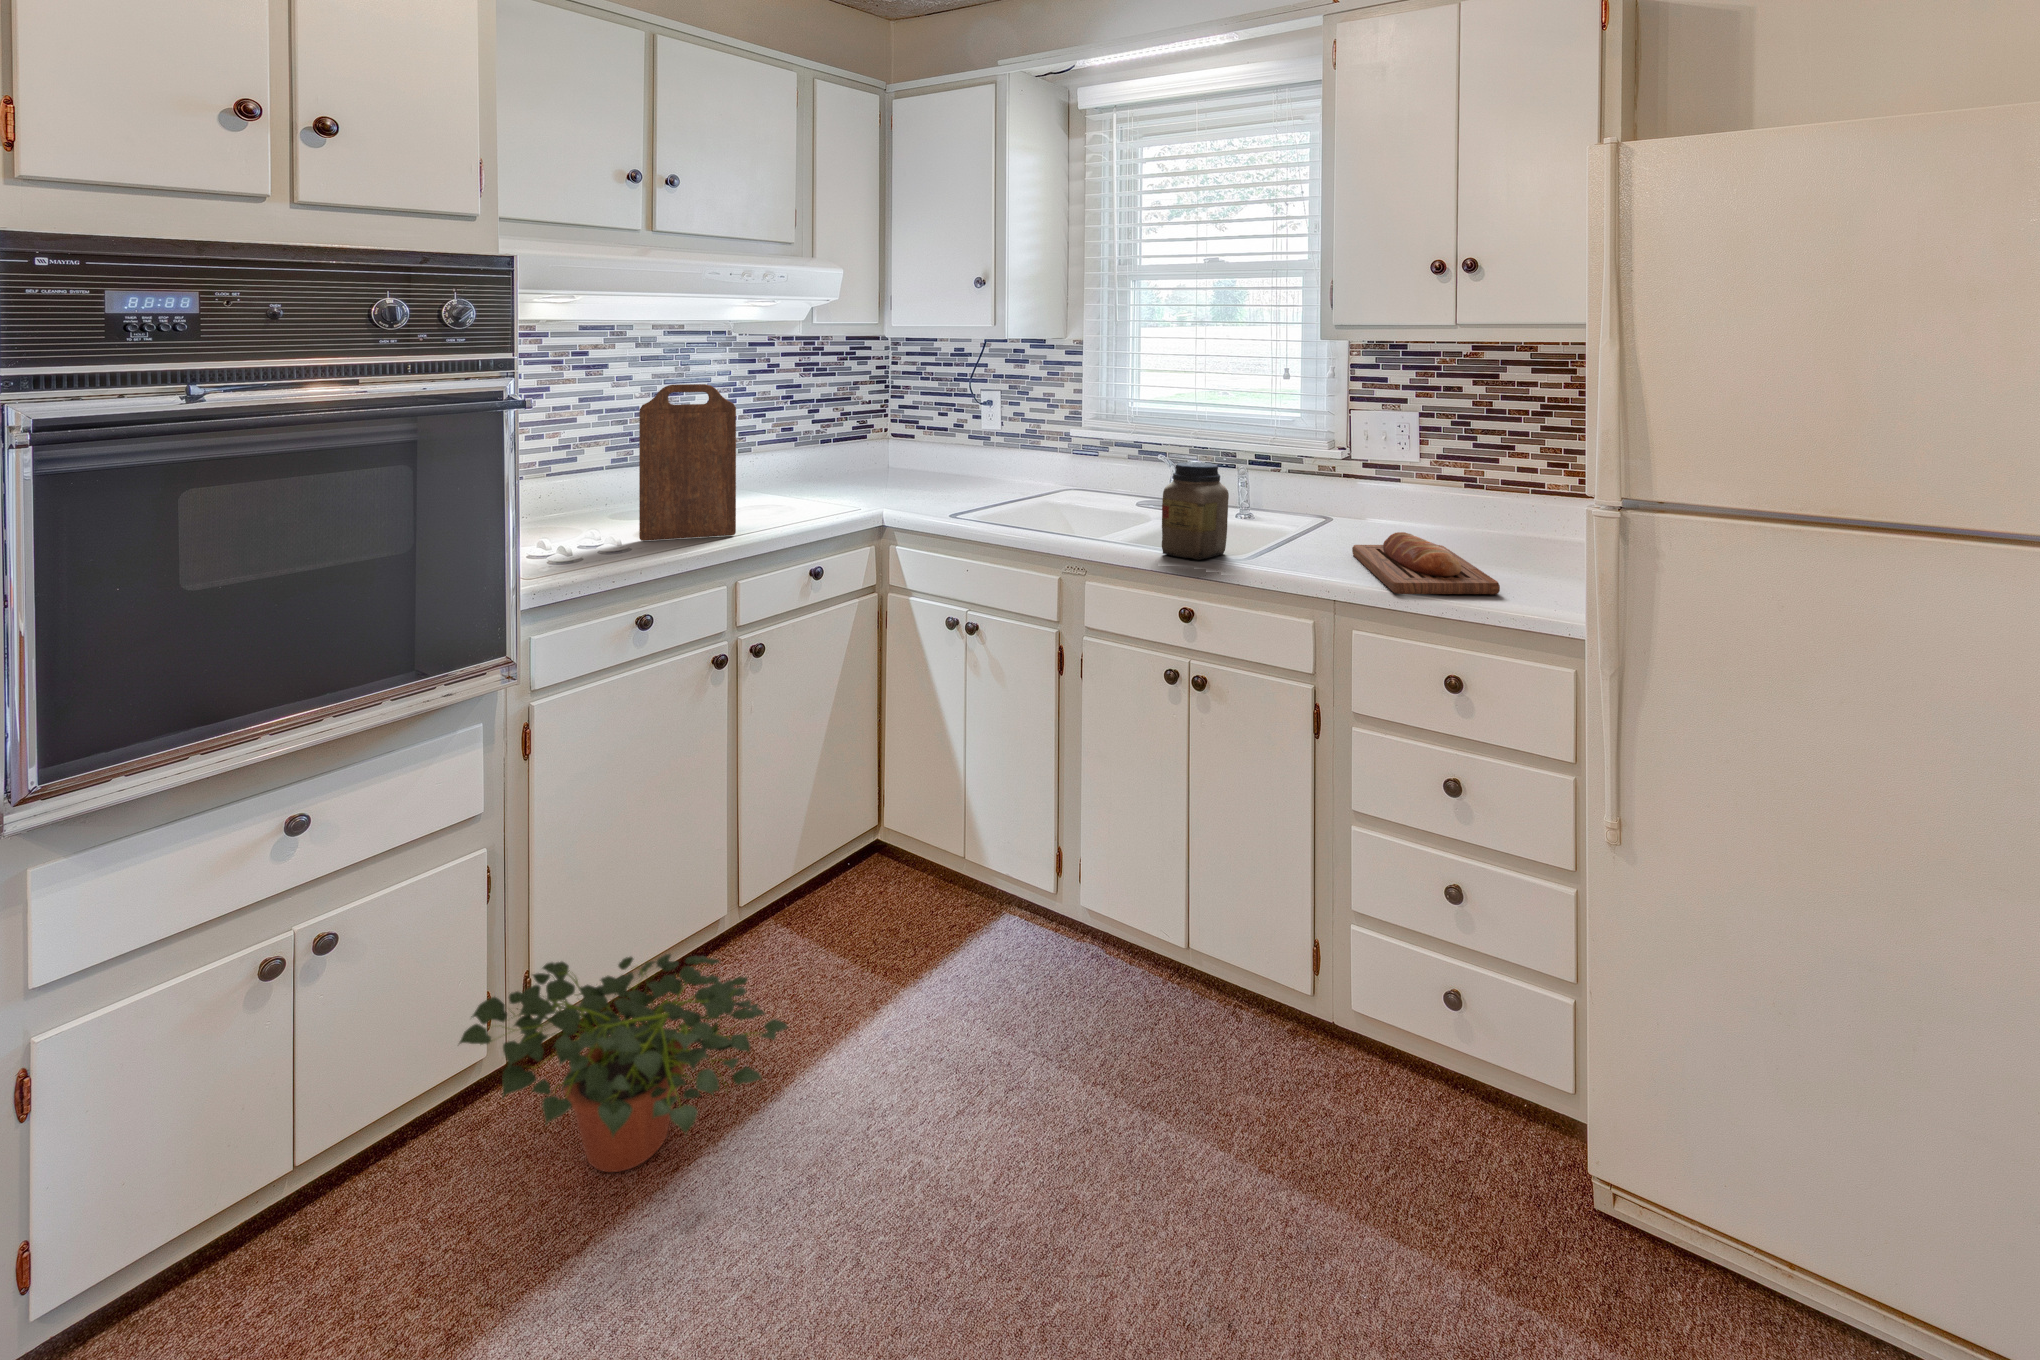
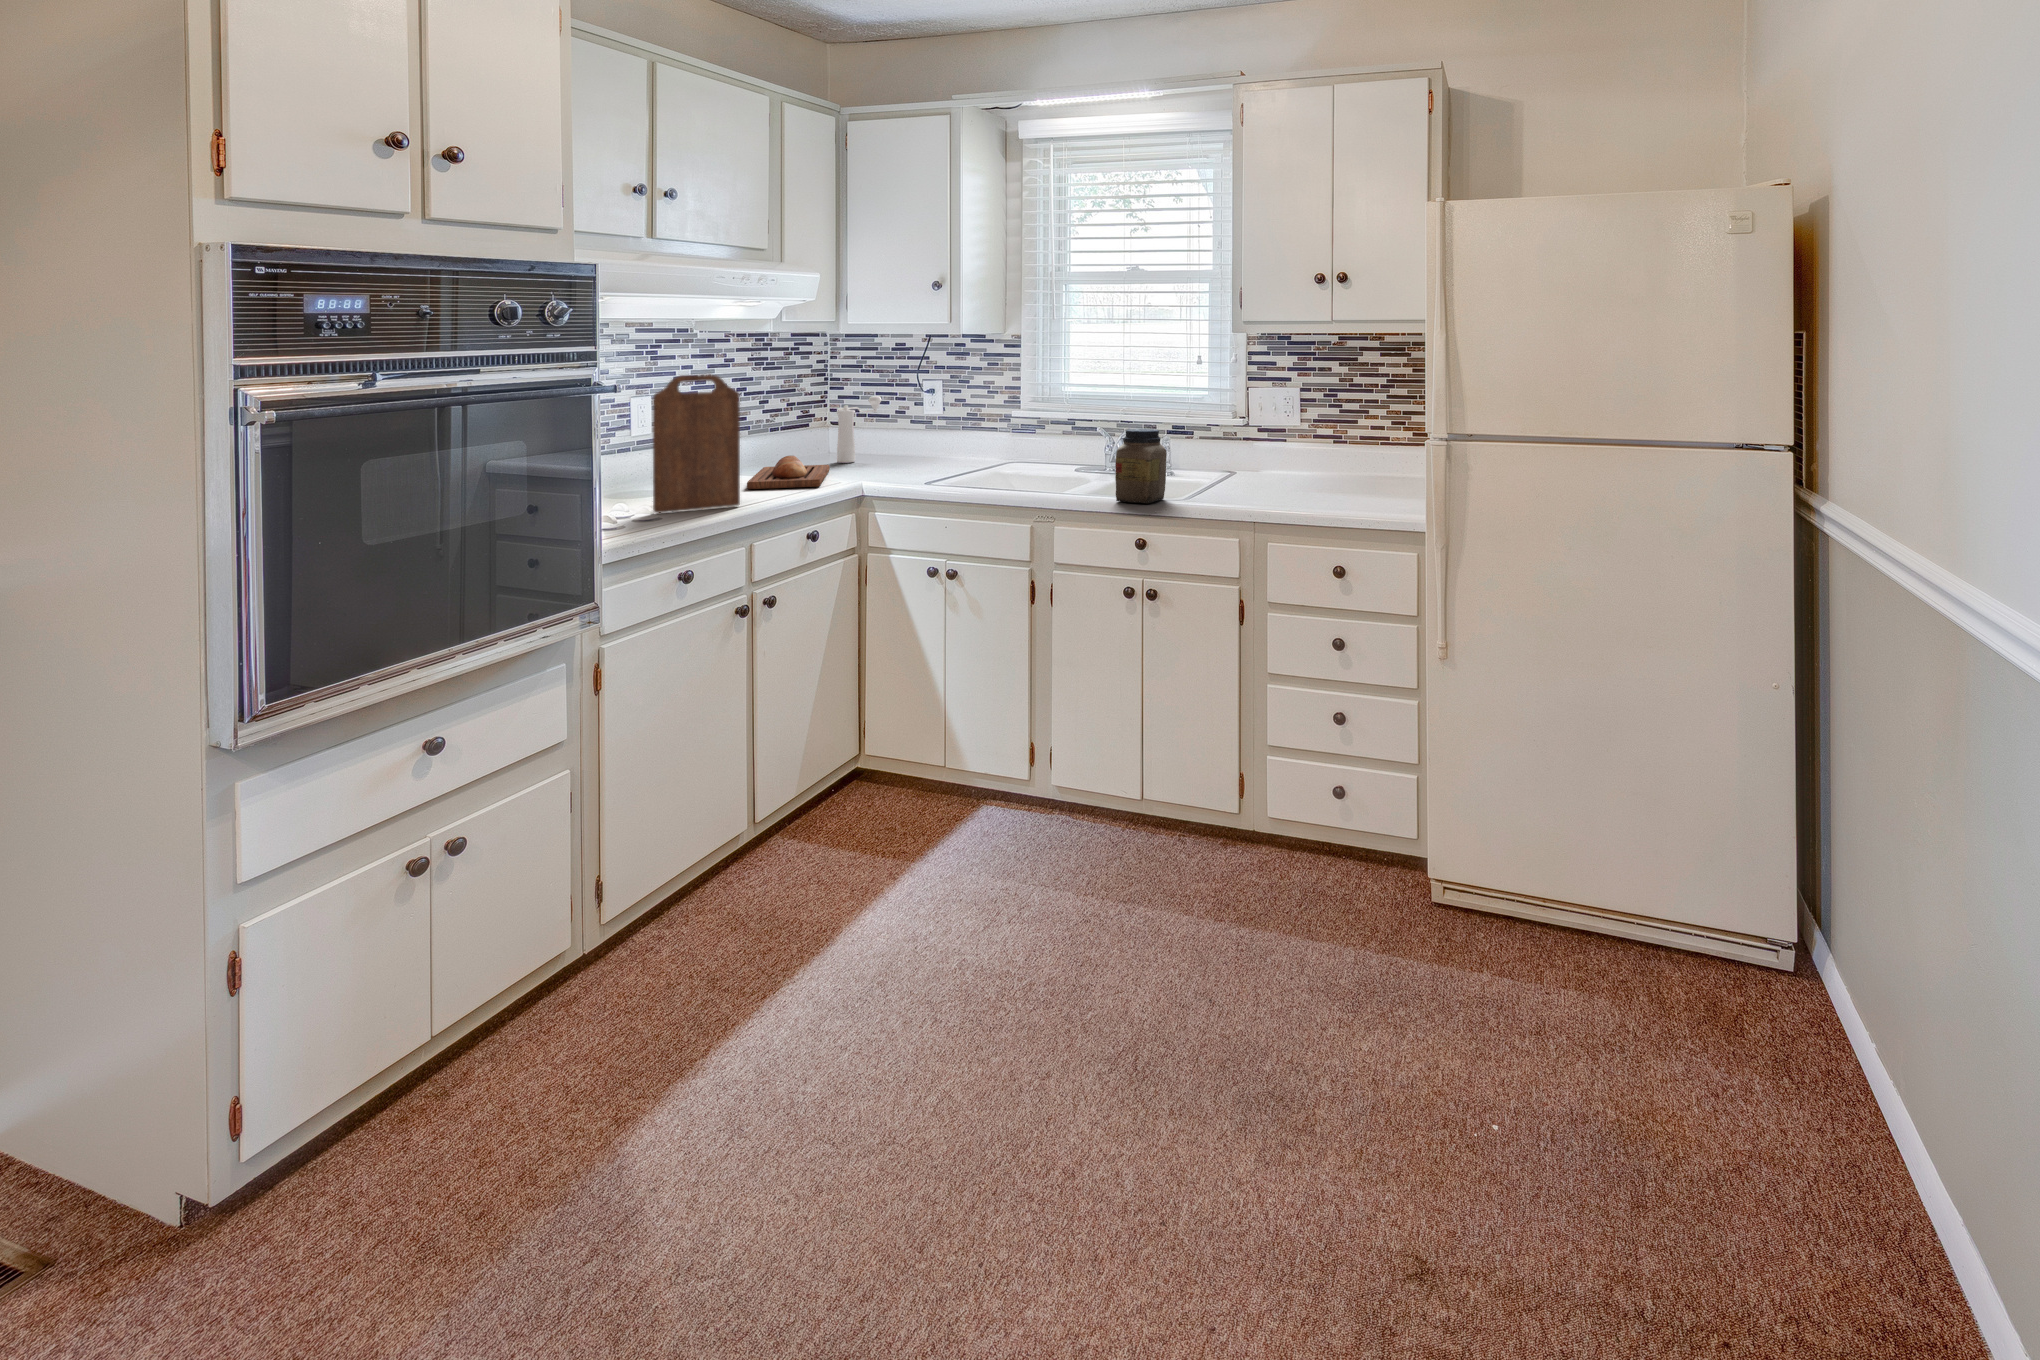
pepper mill: none [888,407,939,481] -> present [837,396,882,463]
bread loaf: present [1352,532,1500,594] -> present [747,456,830,489]
potted plant: present [459,954,788,1172] -> none [574,849,849,1011]

